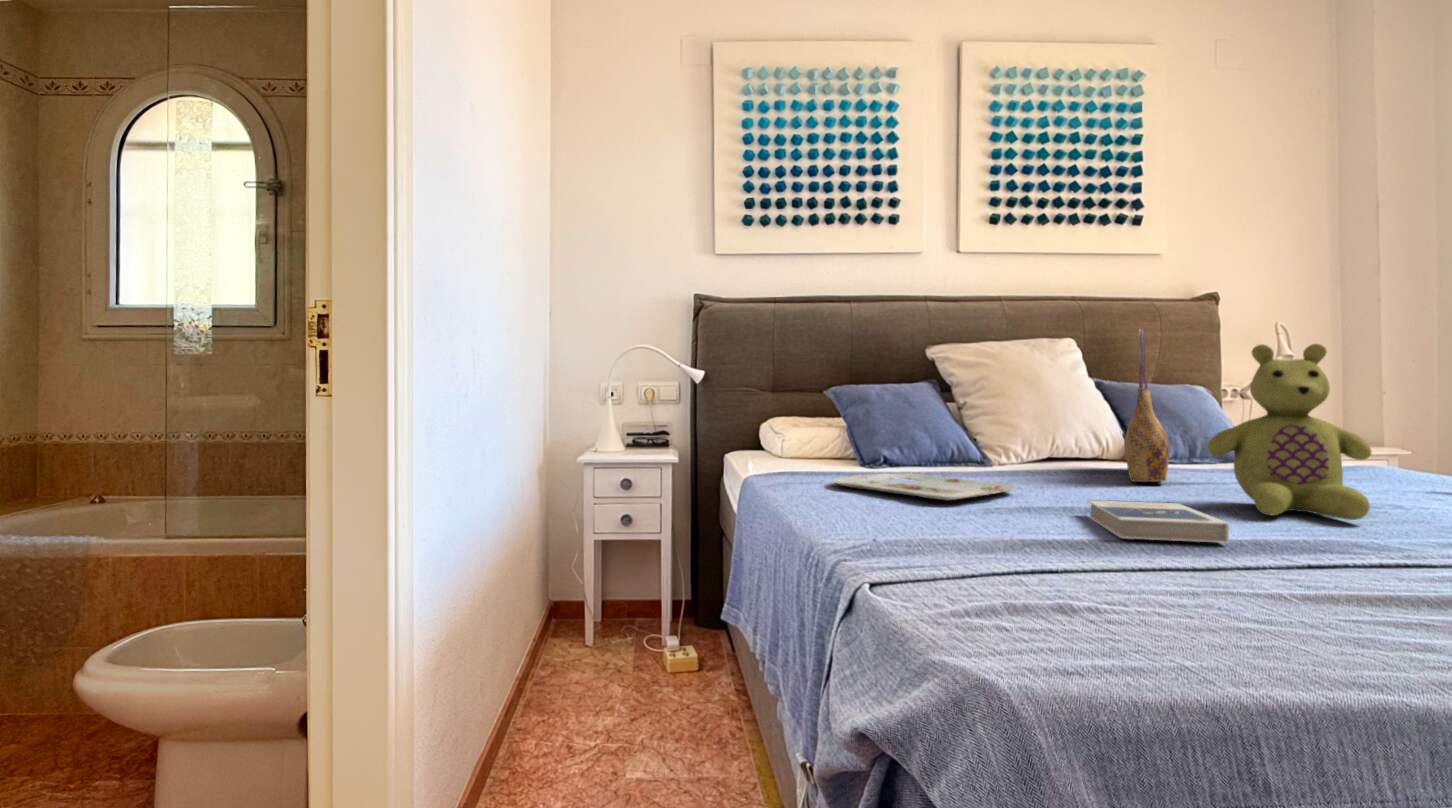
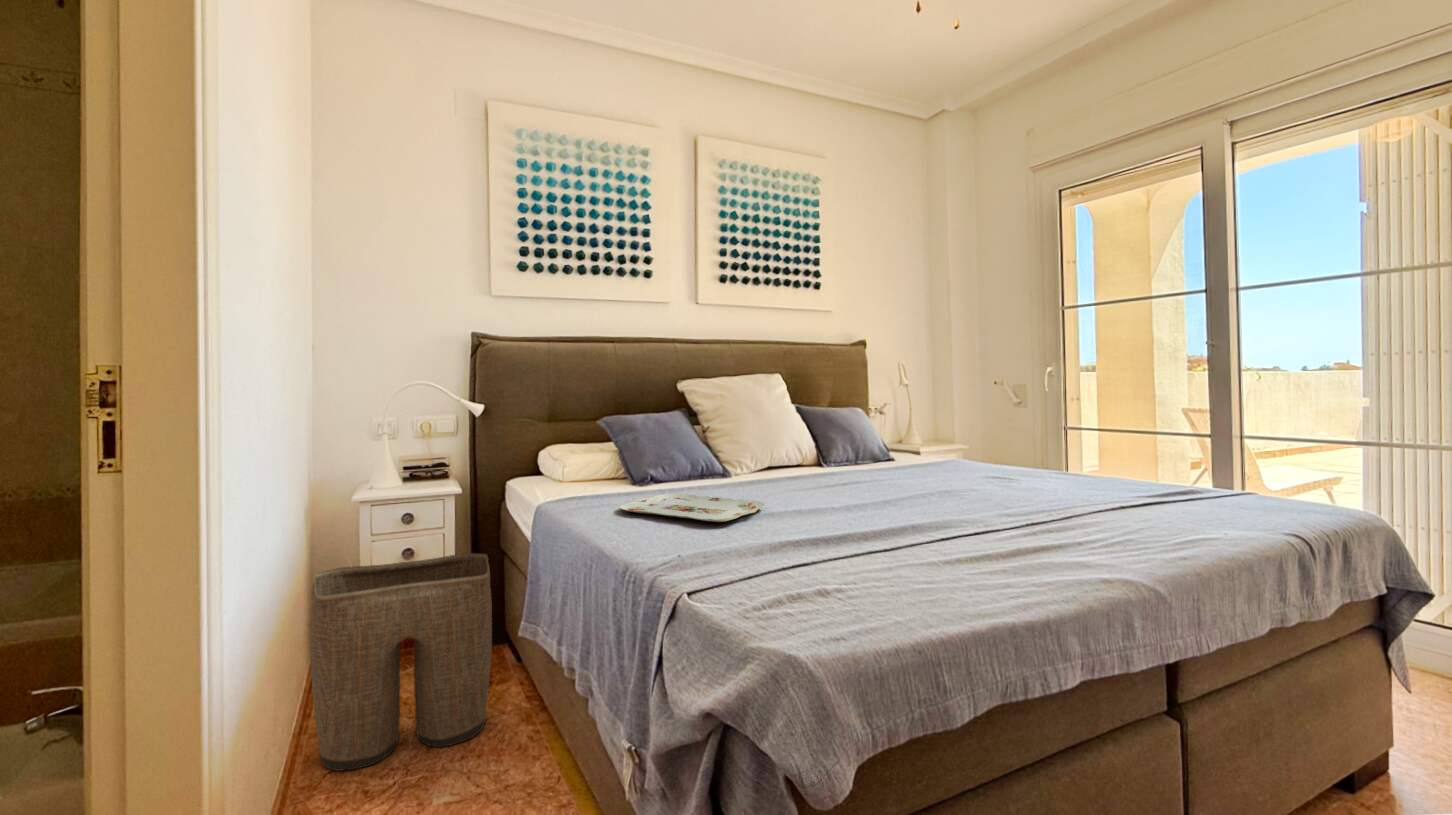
tote bag: present [1125,330,1169,482] -> none [828,377,859,491]
stuffed bear: present [1207,344,1371,520] -> none [889,396,987,517]
hardback book: present [1087,500,1229,543] -> none [821,514,921,550]
laundry basket: none [529,526,696,728] -> present [310,553,492,771]

